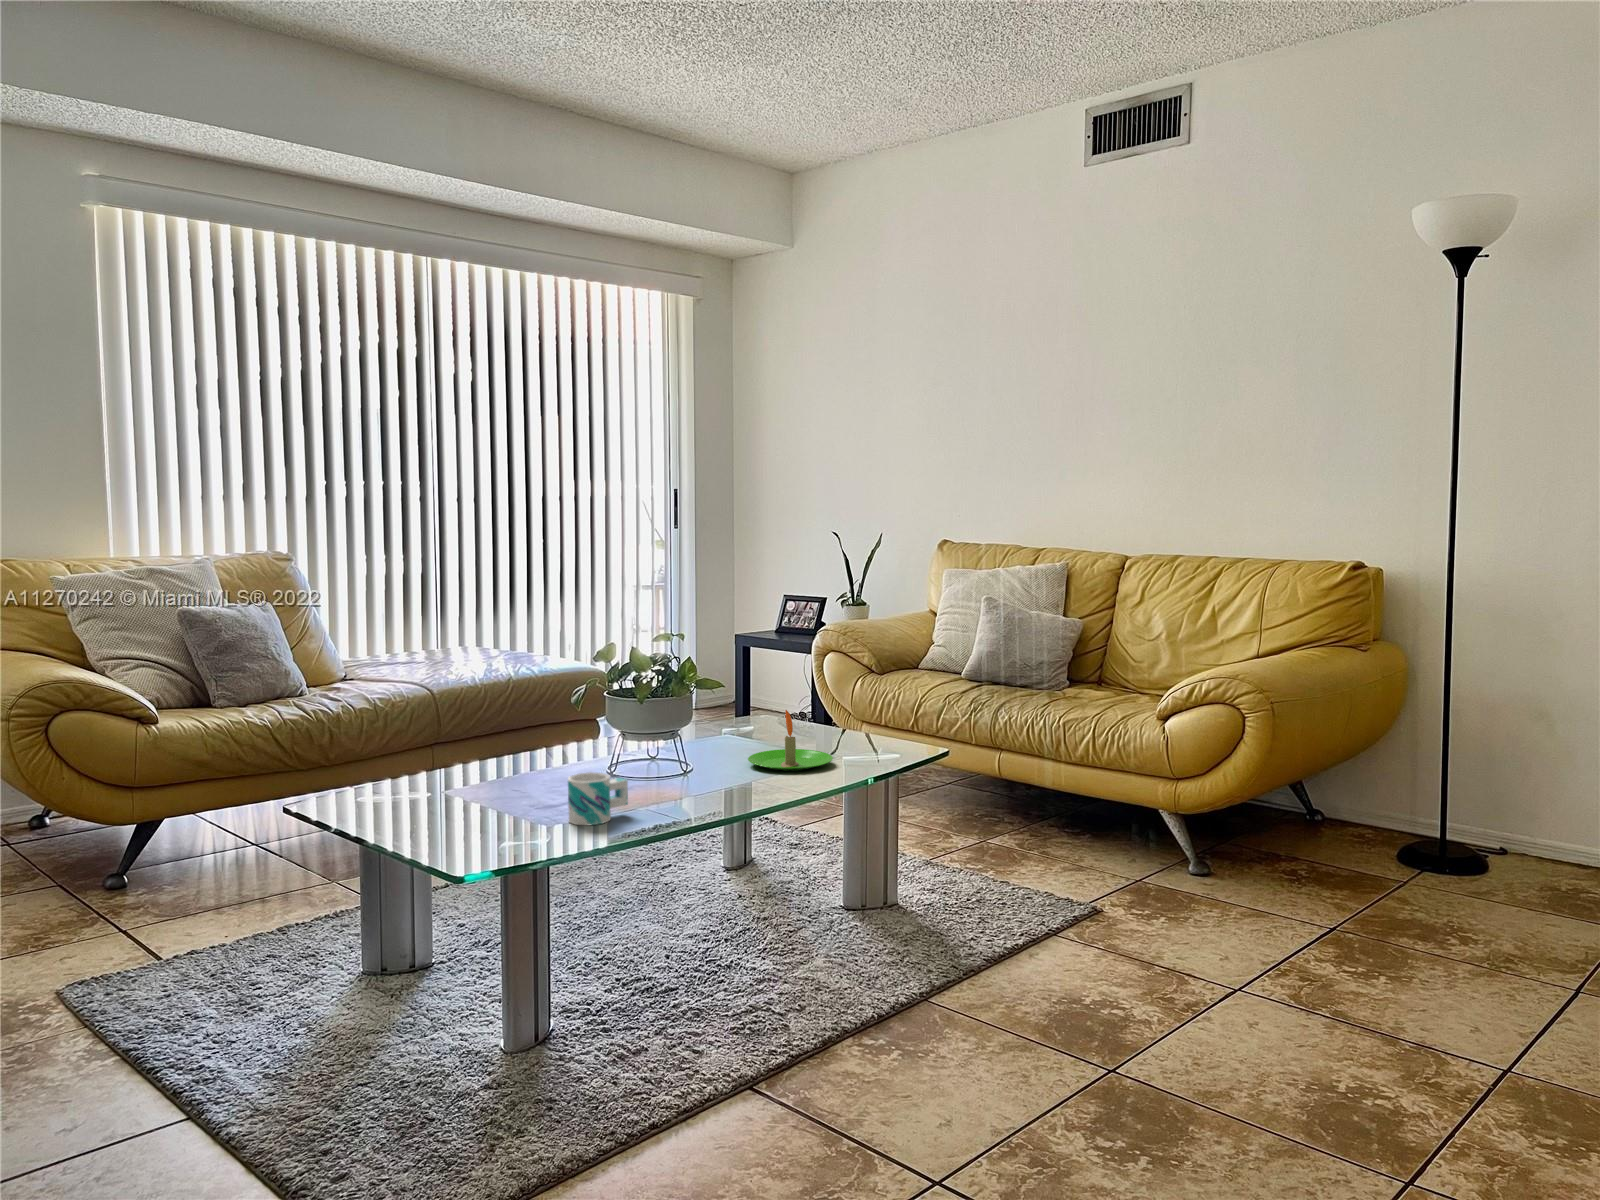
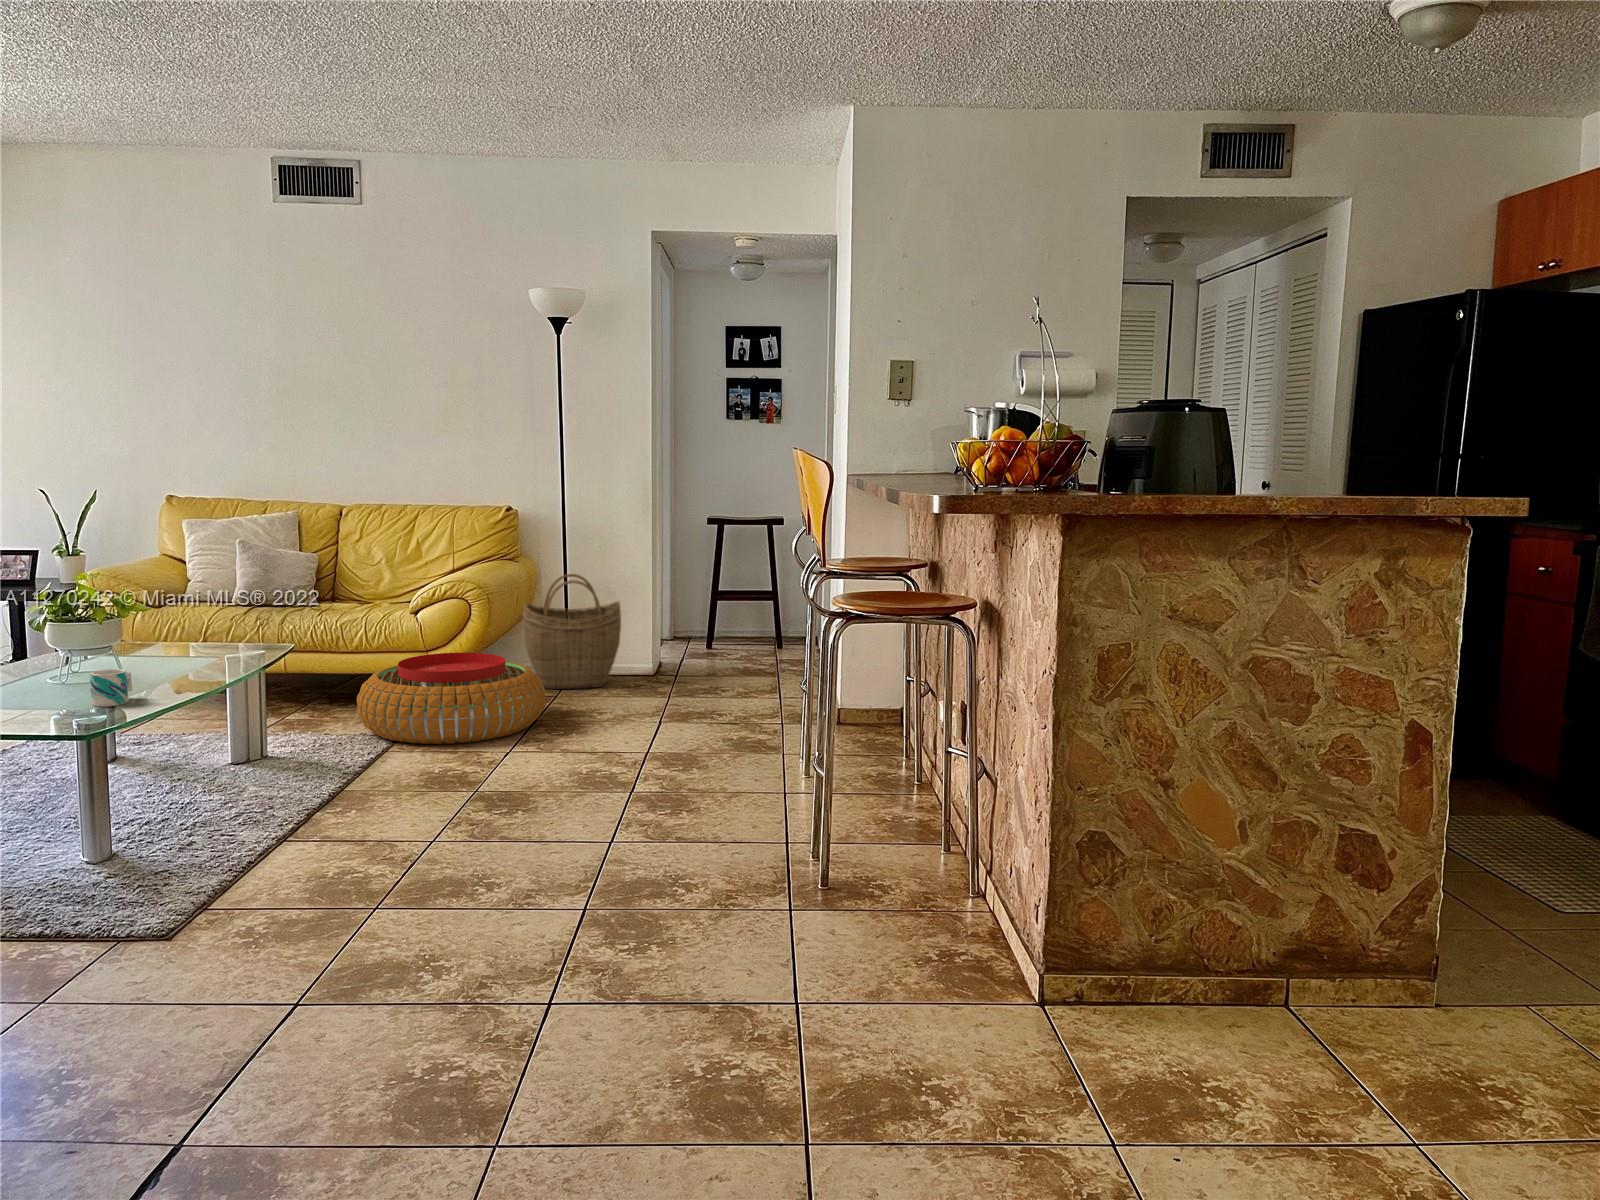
woven basket: none [1362,676,1548,877] -> present [522,574,621,689]
candle: present [748,710,833,771] -> none [153,623,225,667]
pouf: none [1045,786,1347,950] -> present [357,653,545,744]

